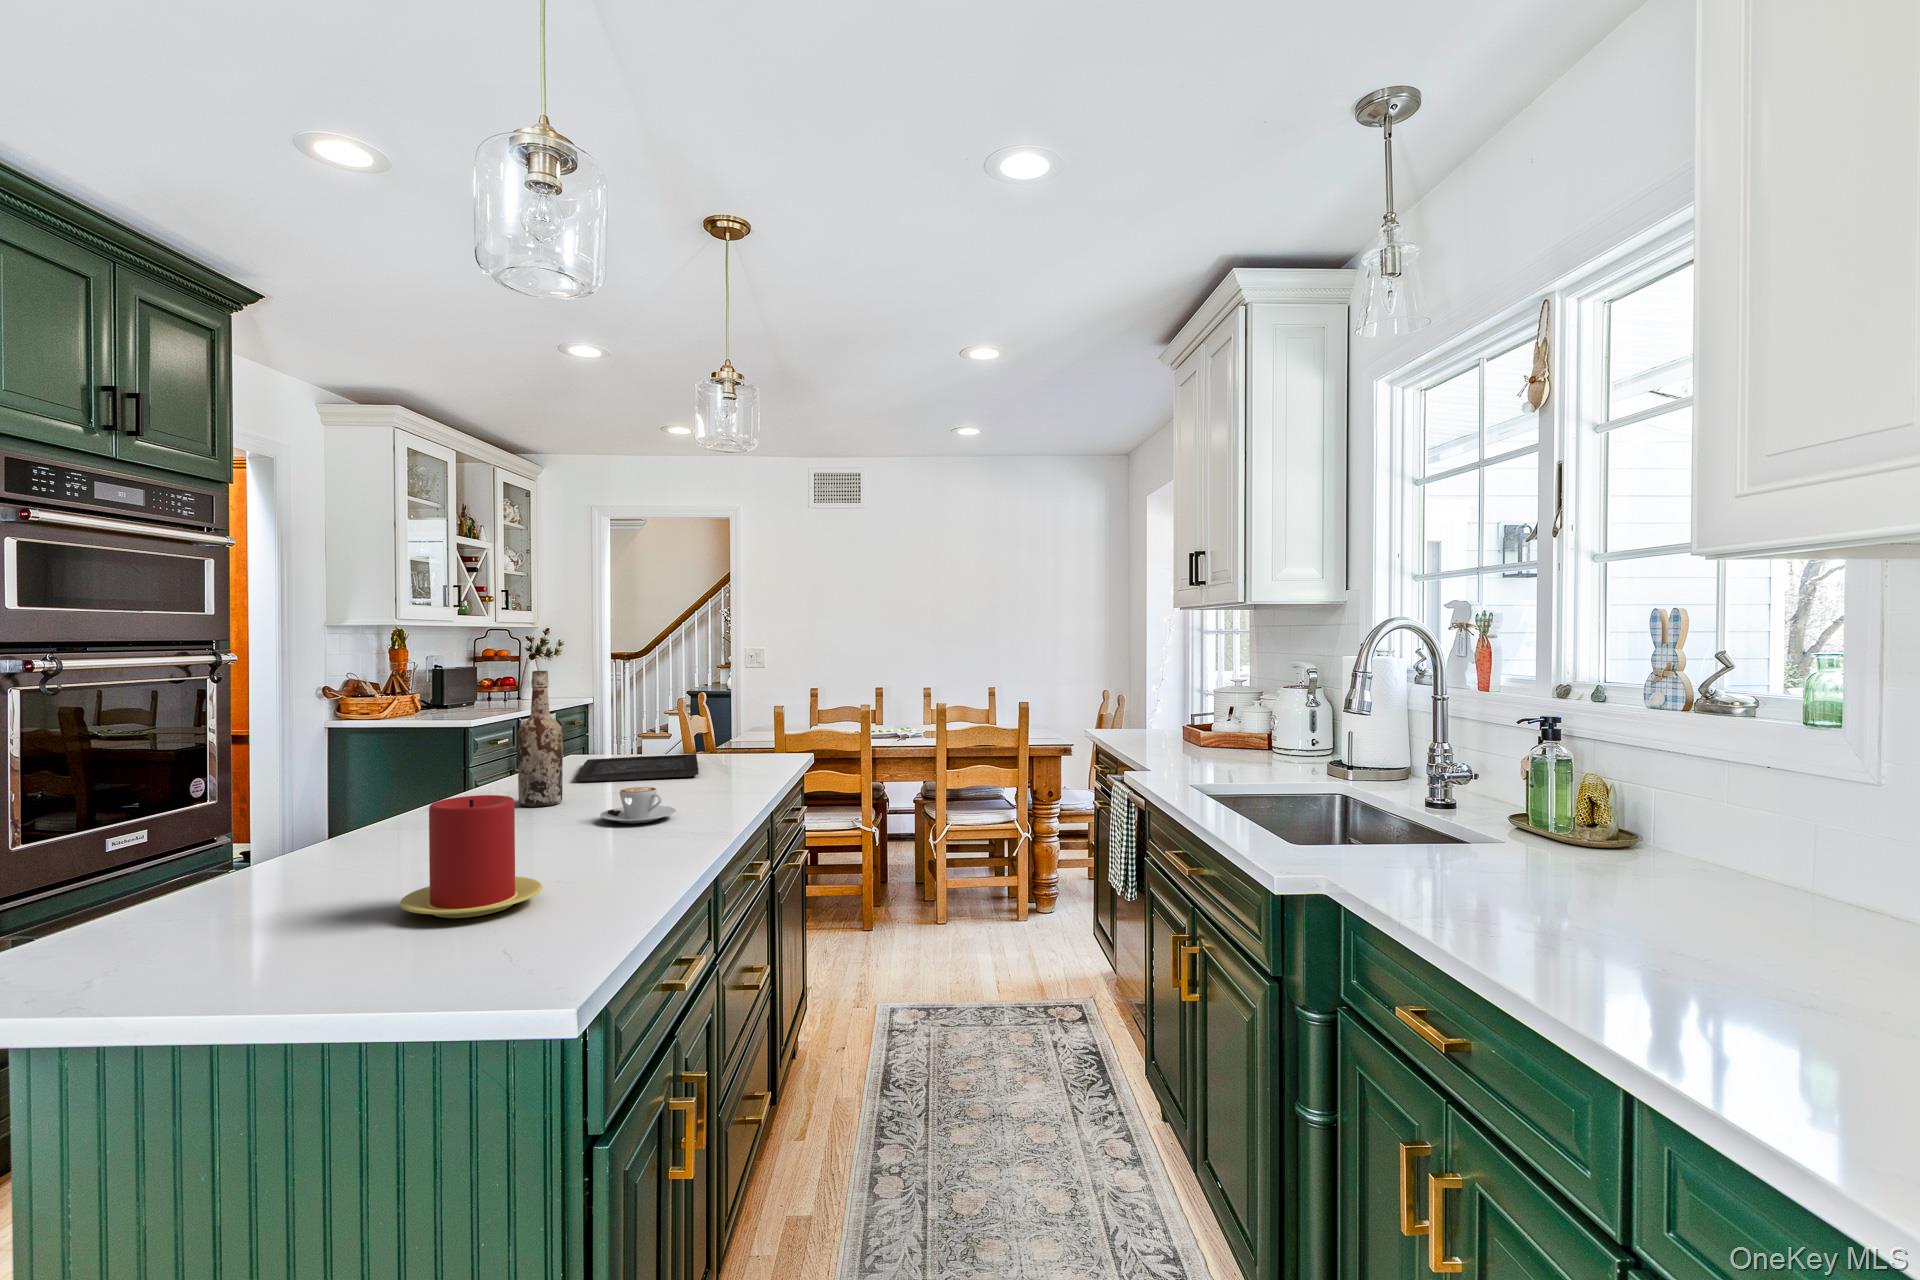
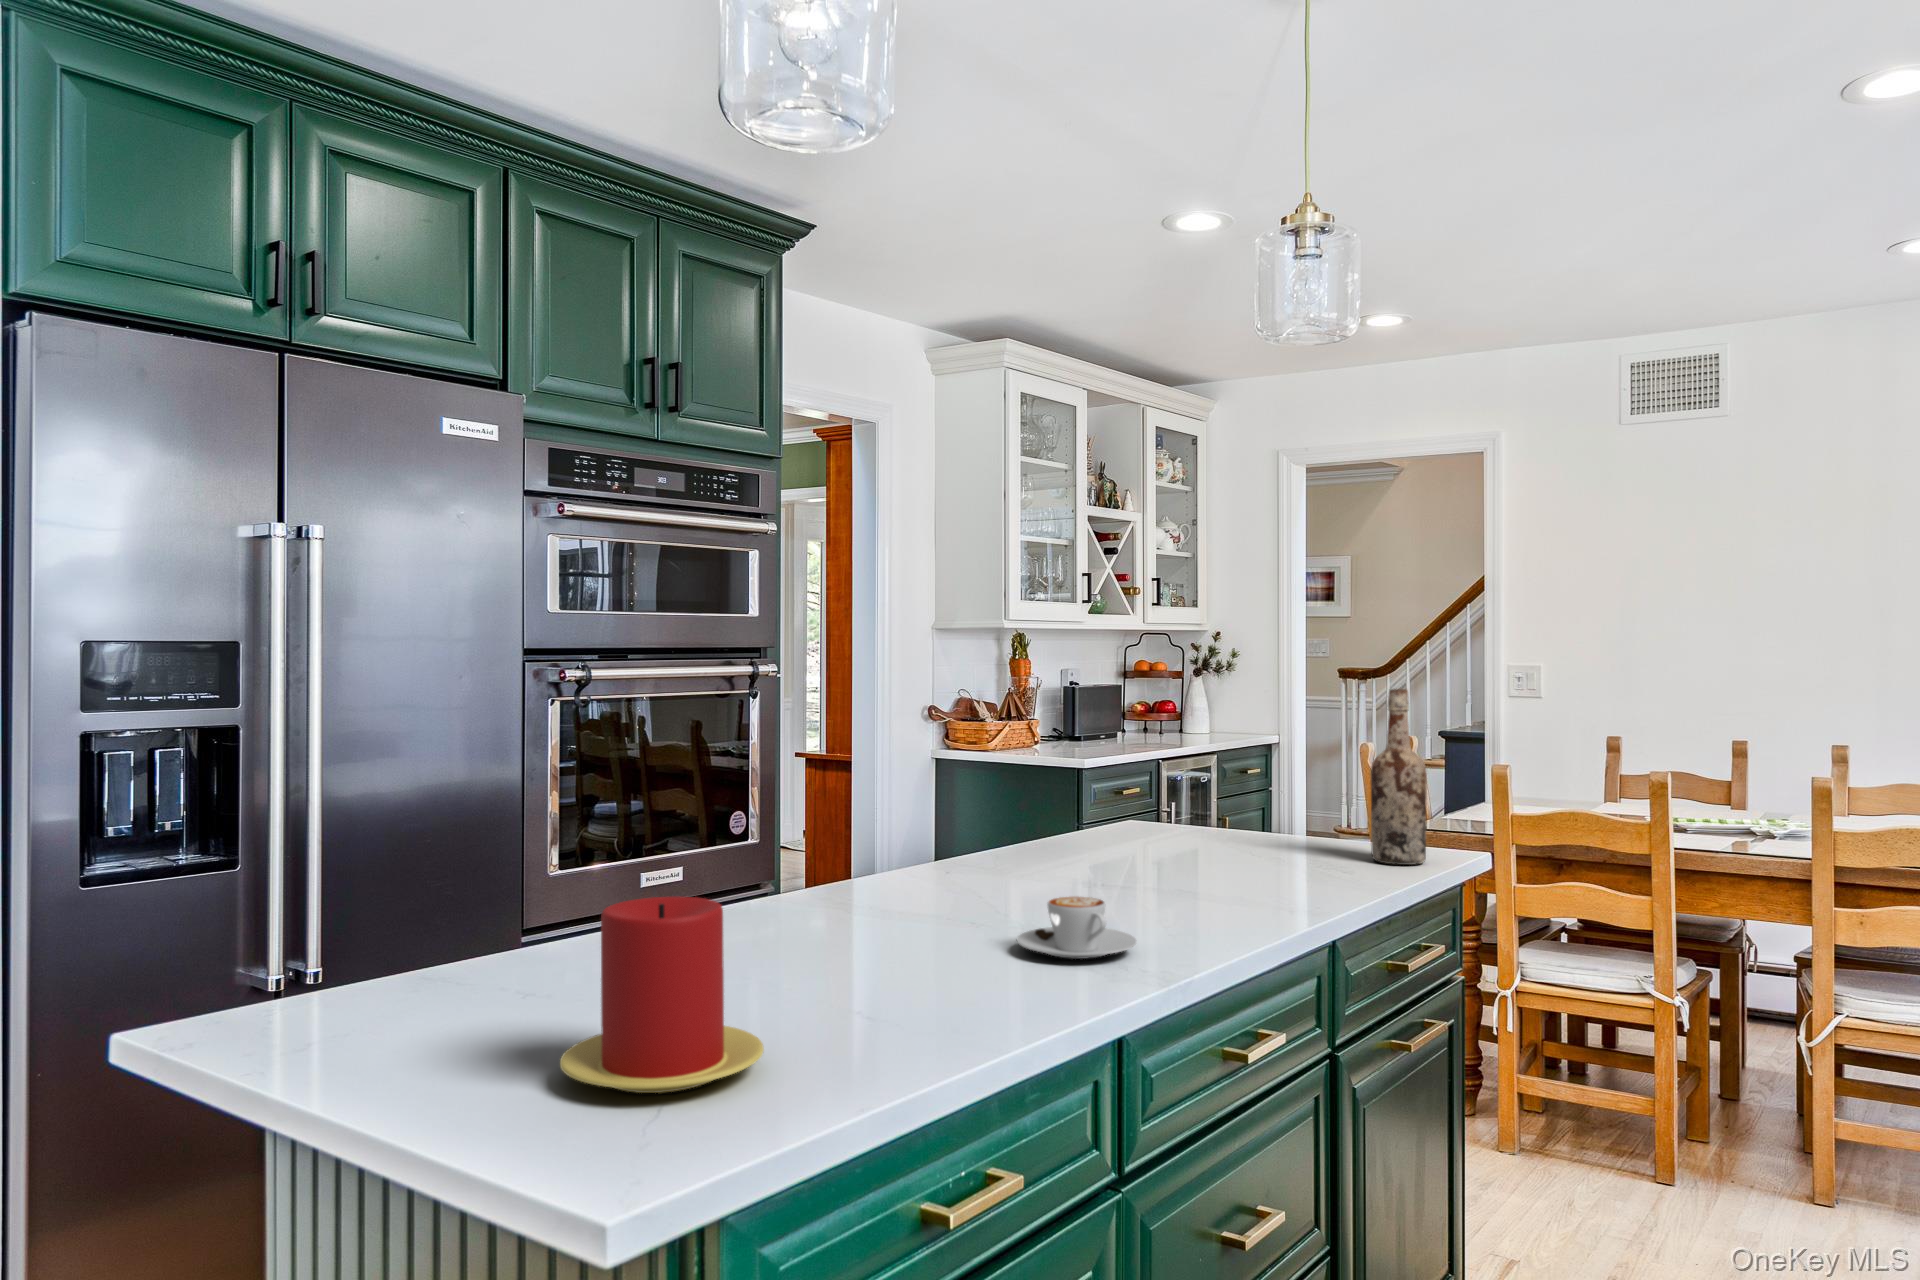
wine bottle: present [518,671,563,807] -> present [1371,689,1427,865]
tray: present [576,754,699,782] -> none [1079,834,1296,880]

